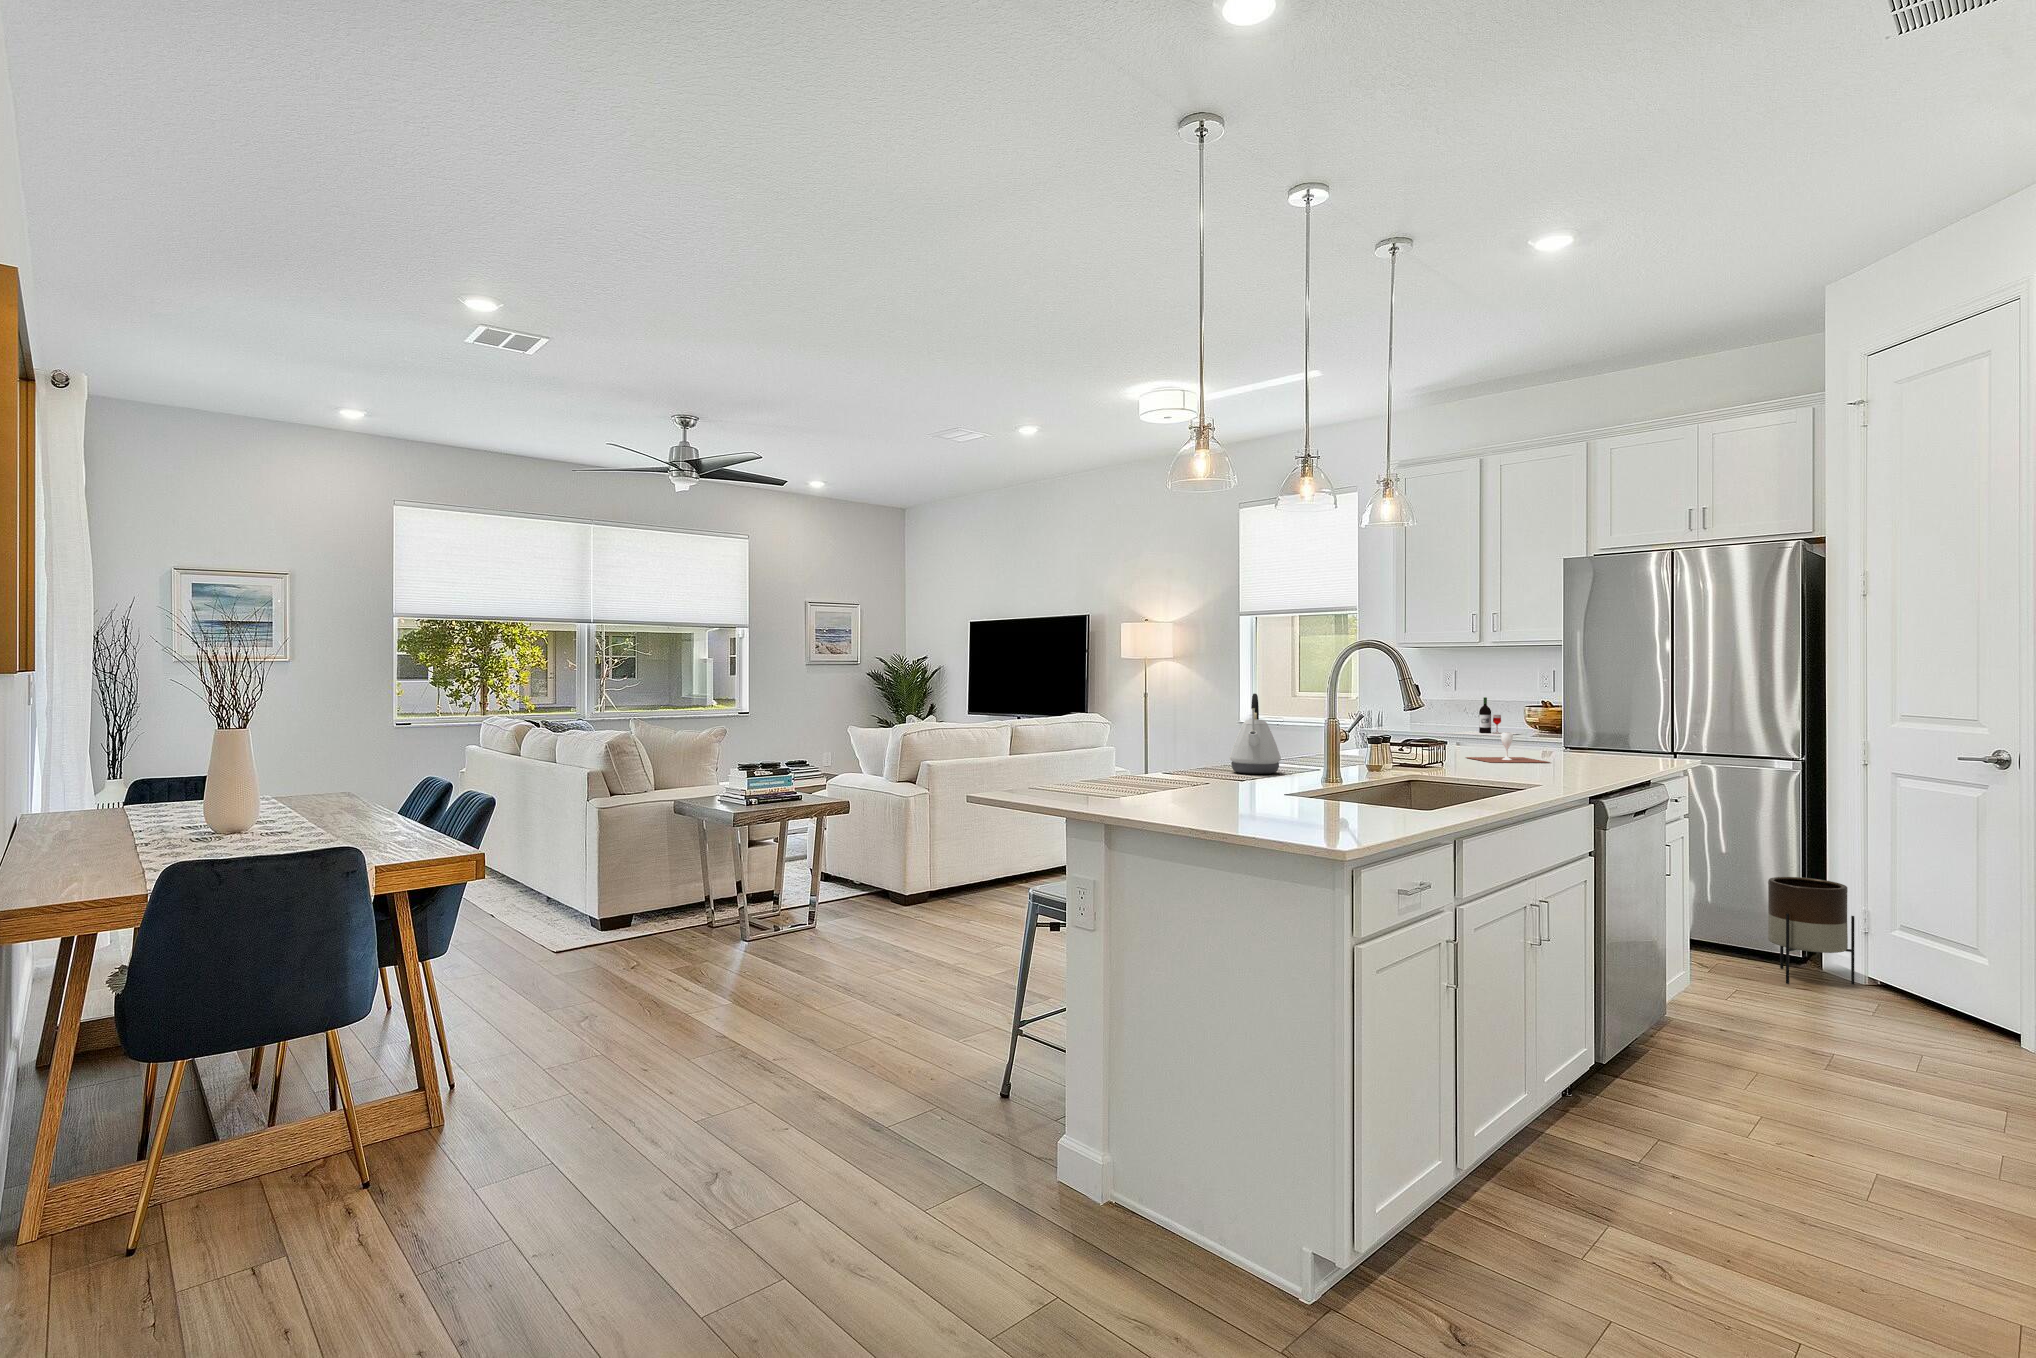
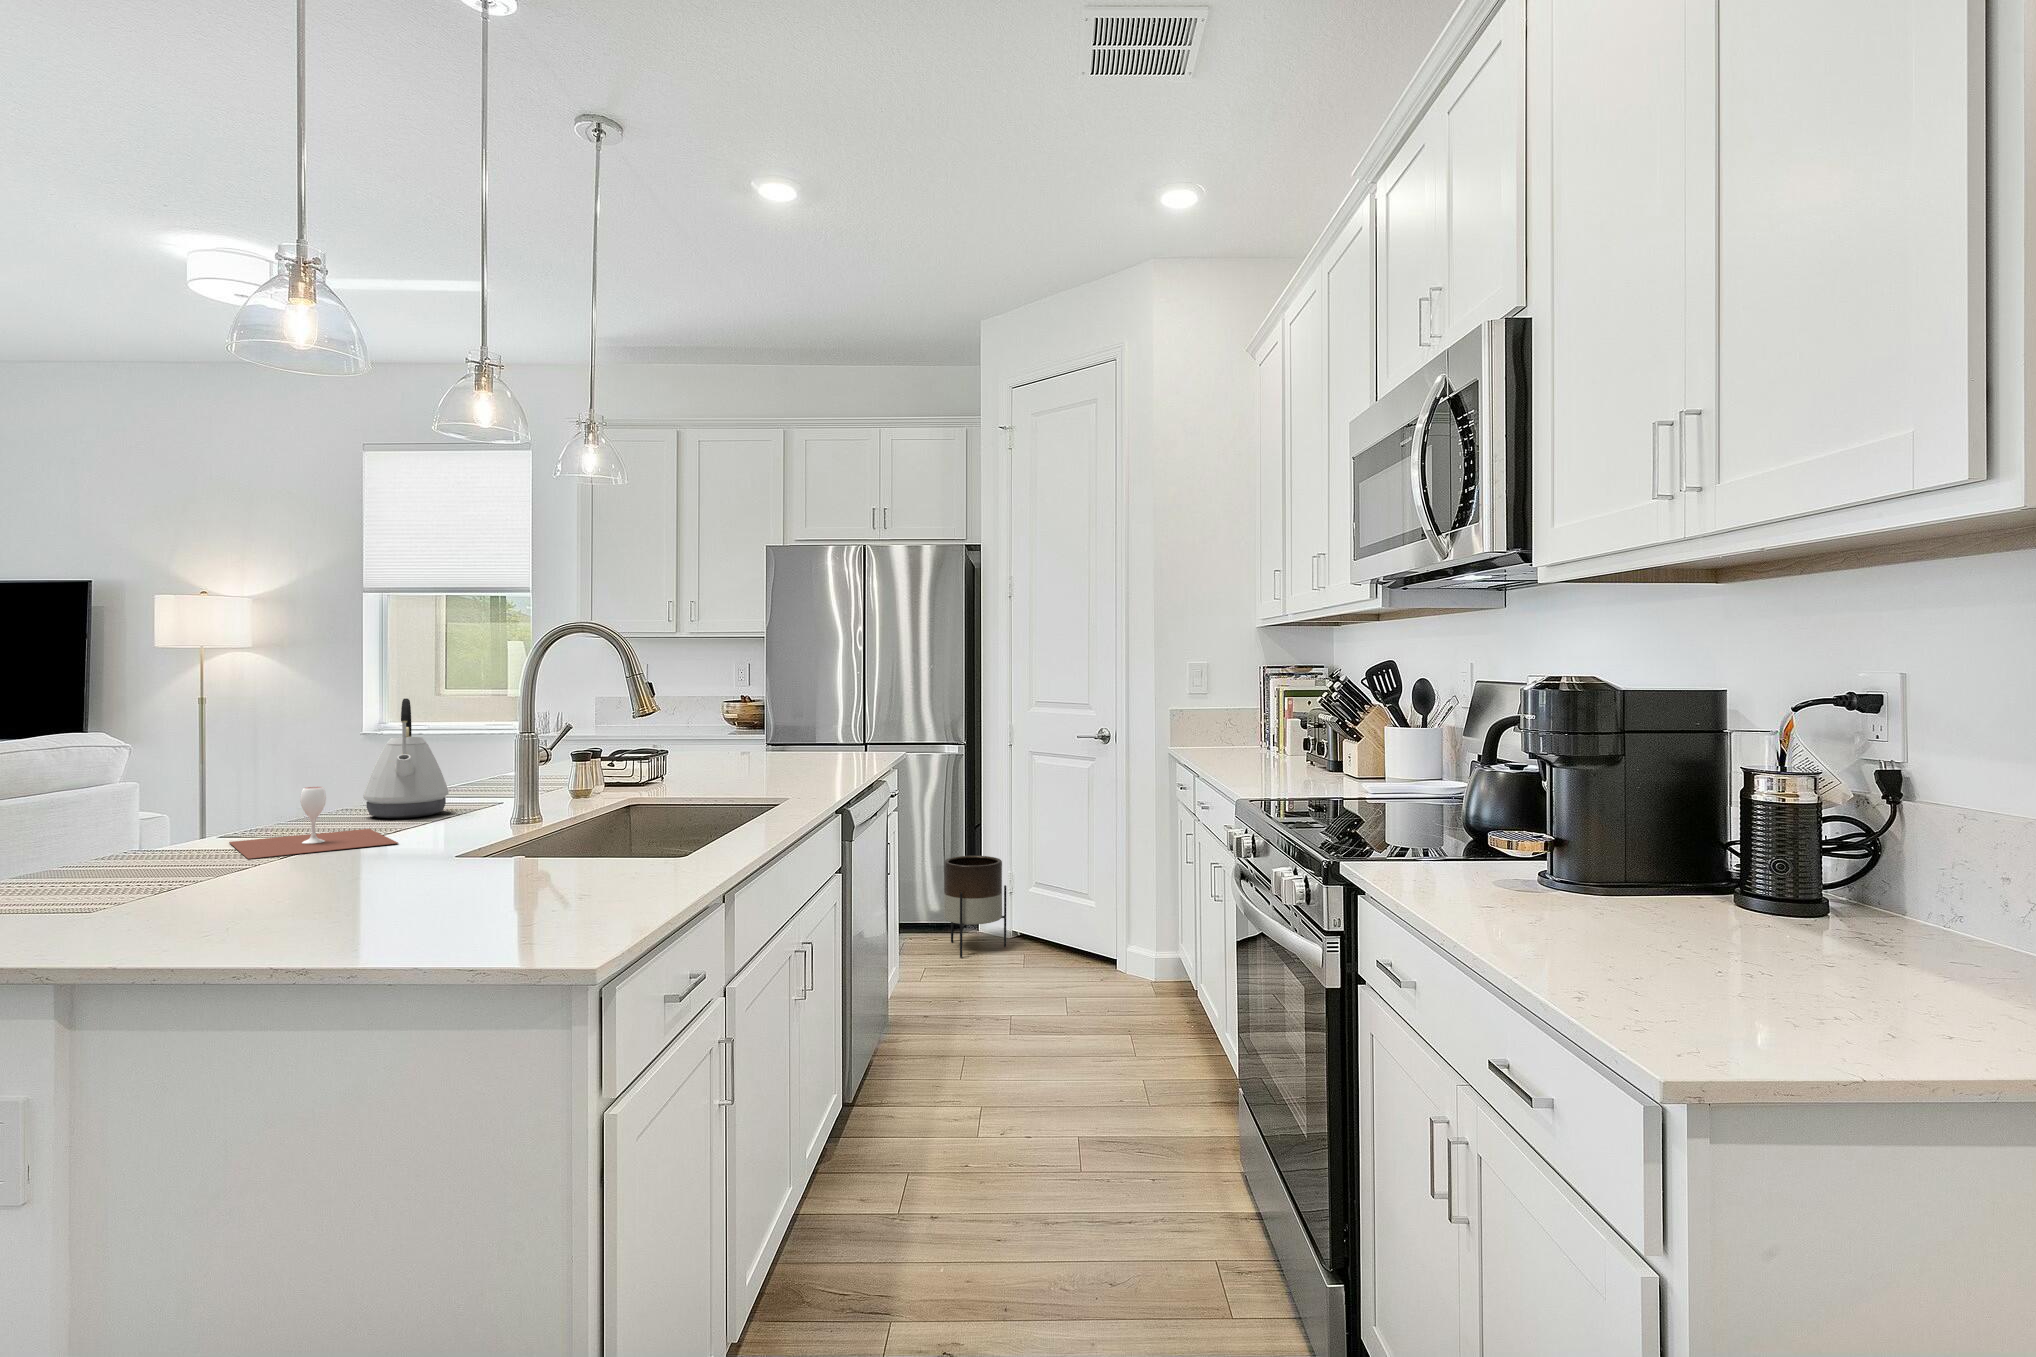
wine bottle: present [1447,697,1519,736] -> none [633,694,715,736]
wine glass: present [1466,733,1550,763] -> present [229,787,398,859]

